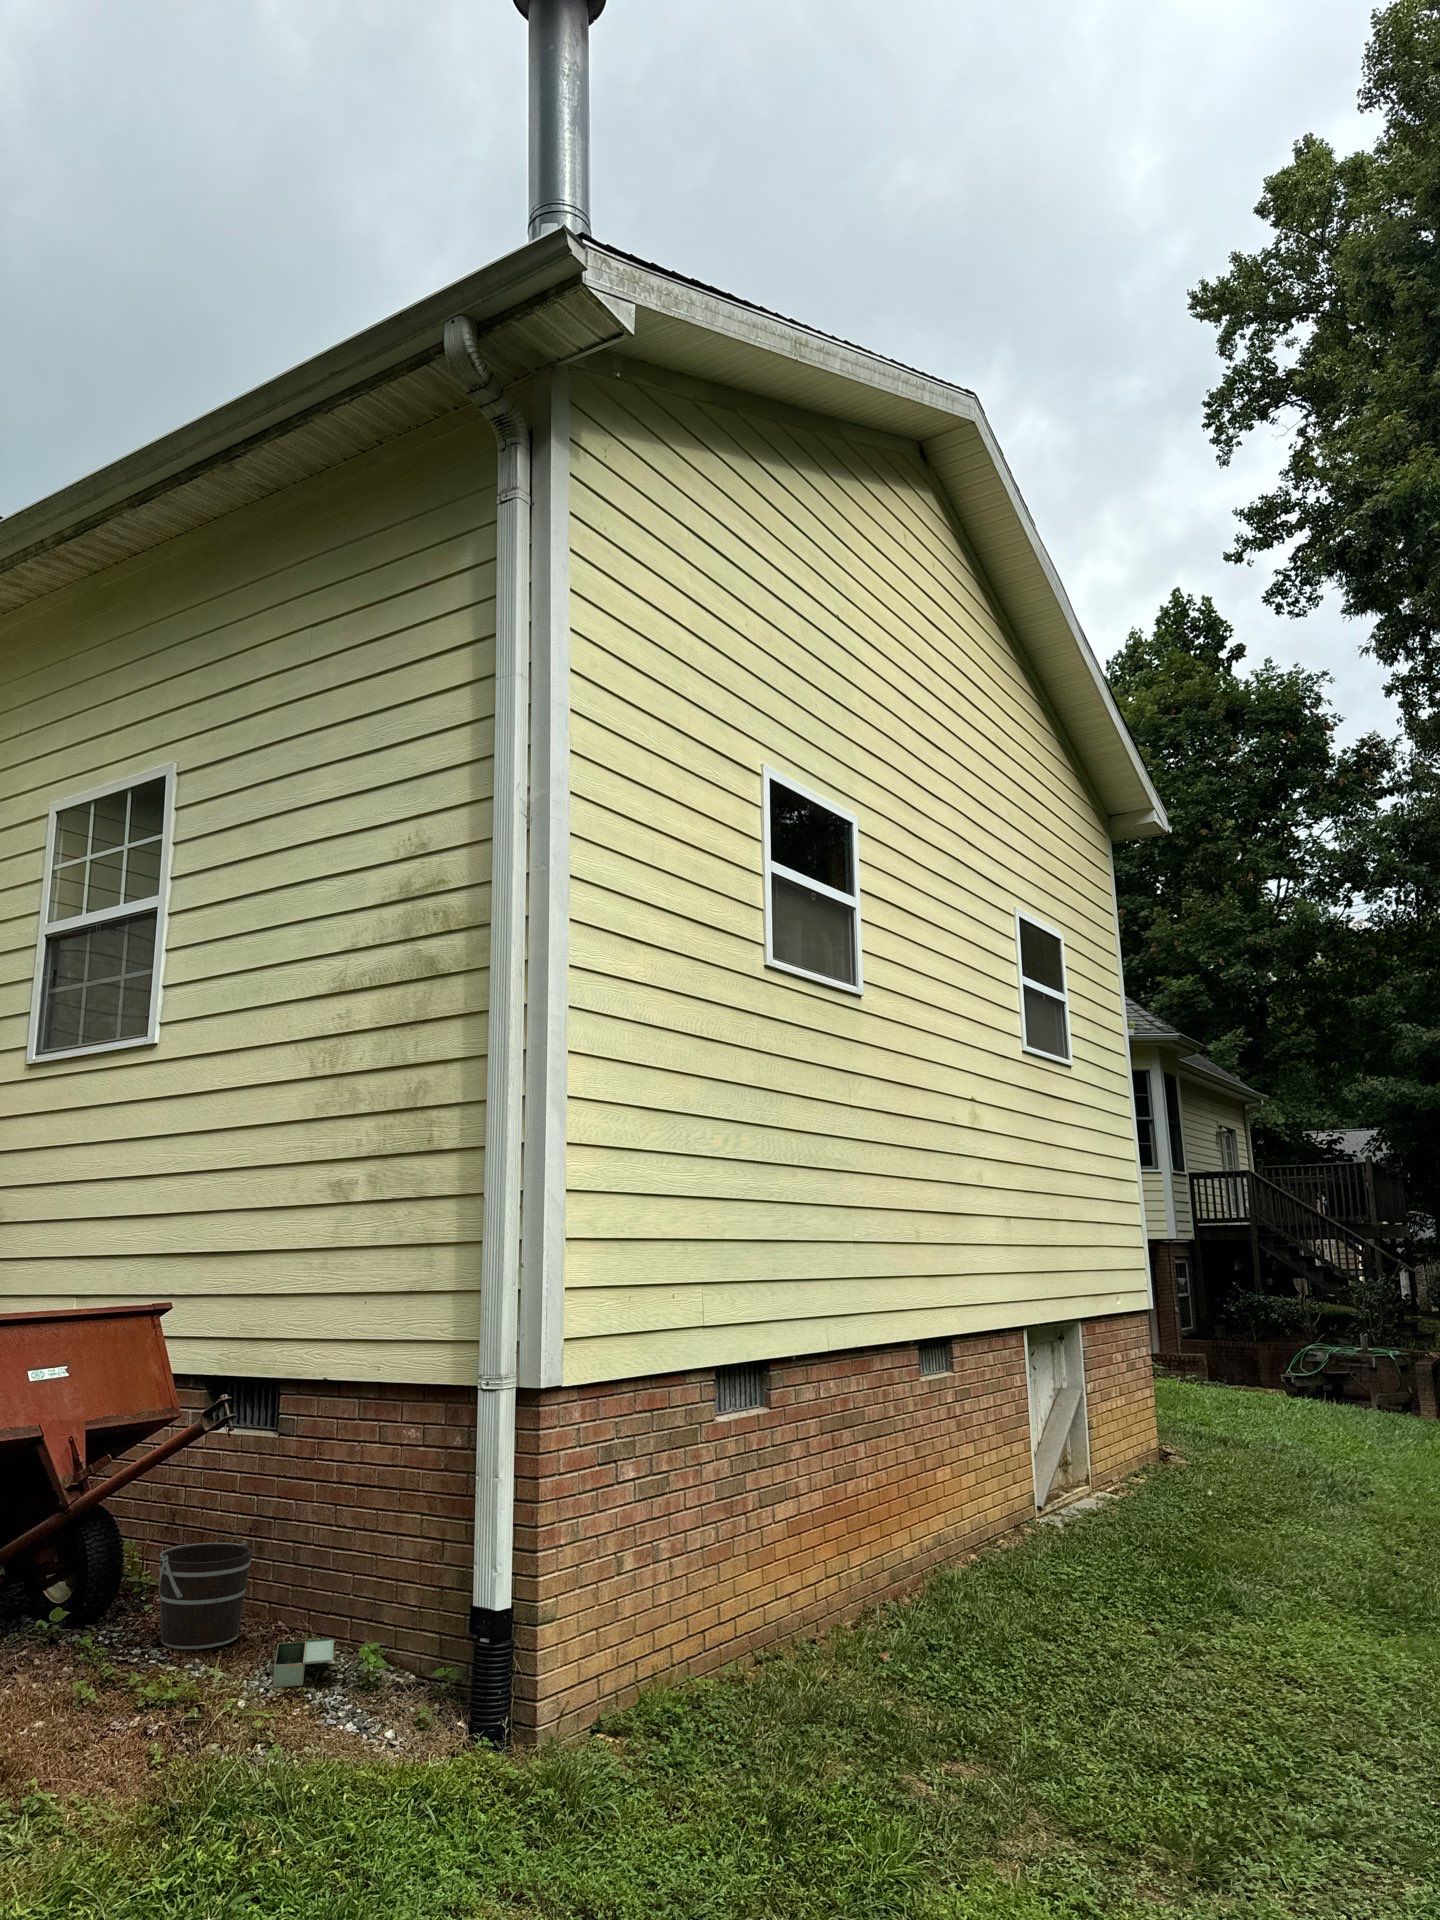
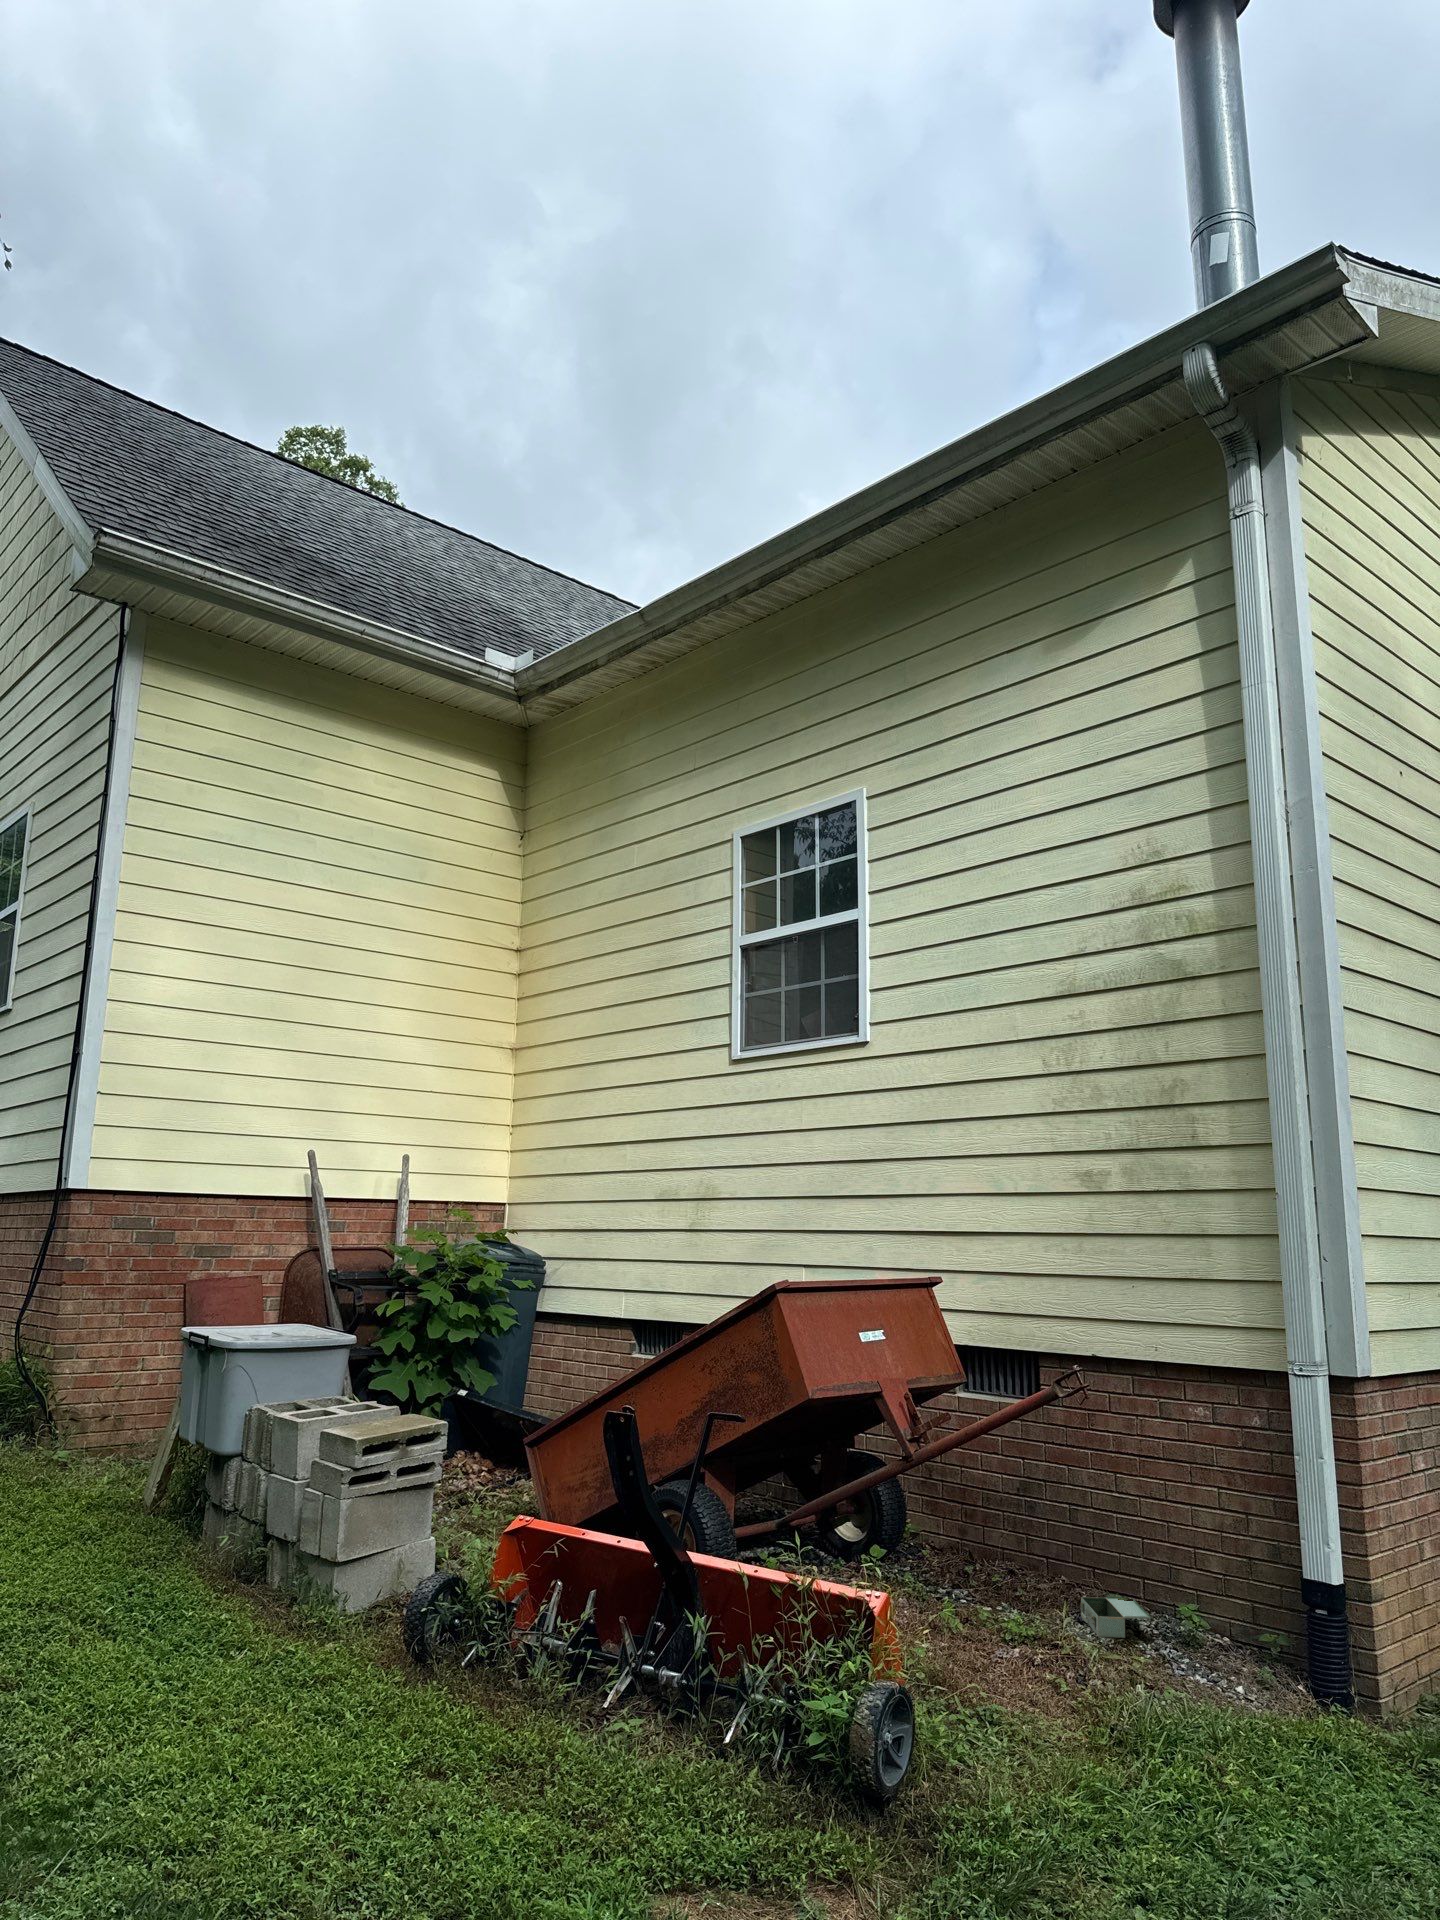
bucket: present [159,1540,252,1649] -> none [953,1500,1034,1595]

